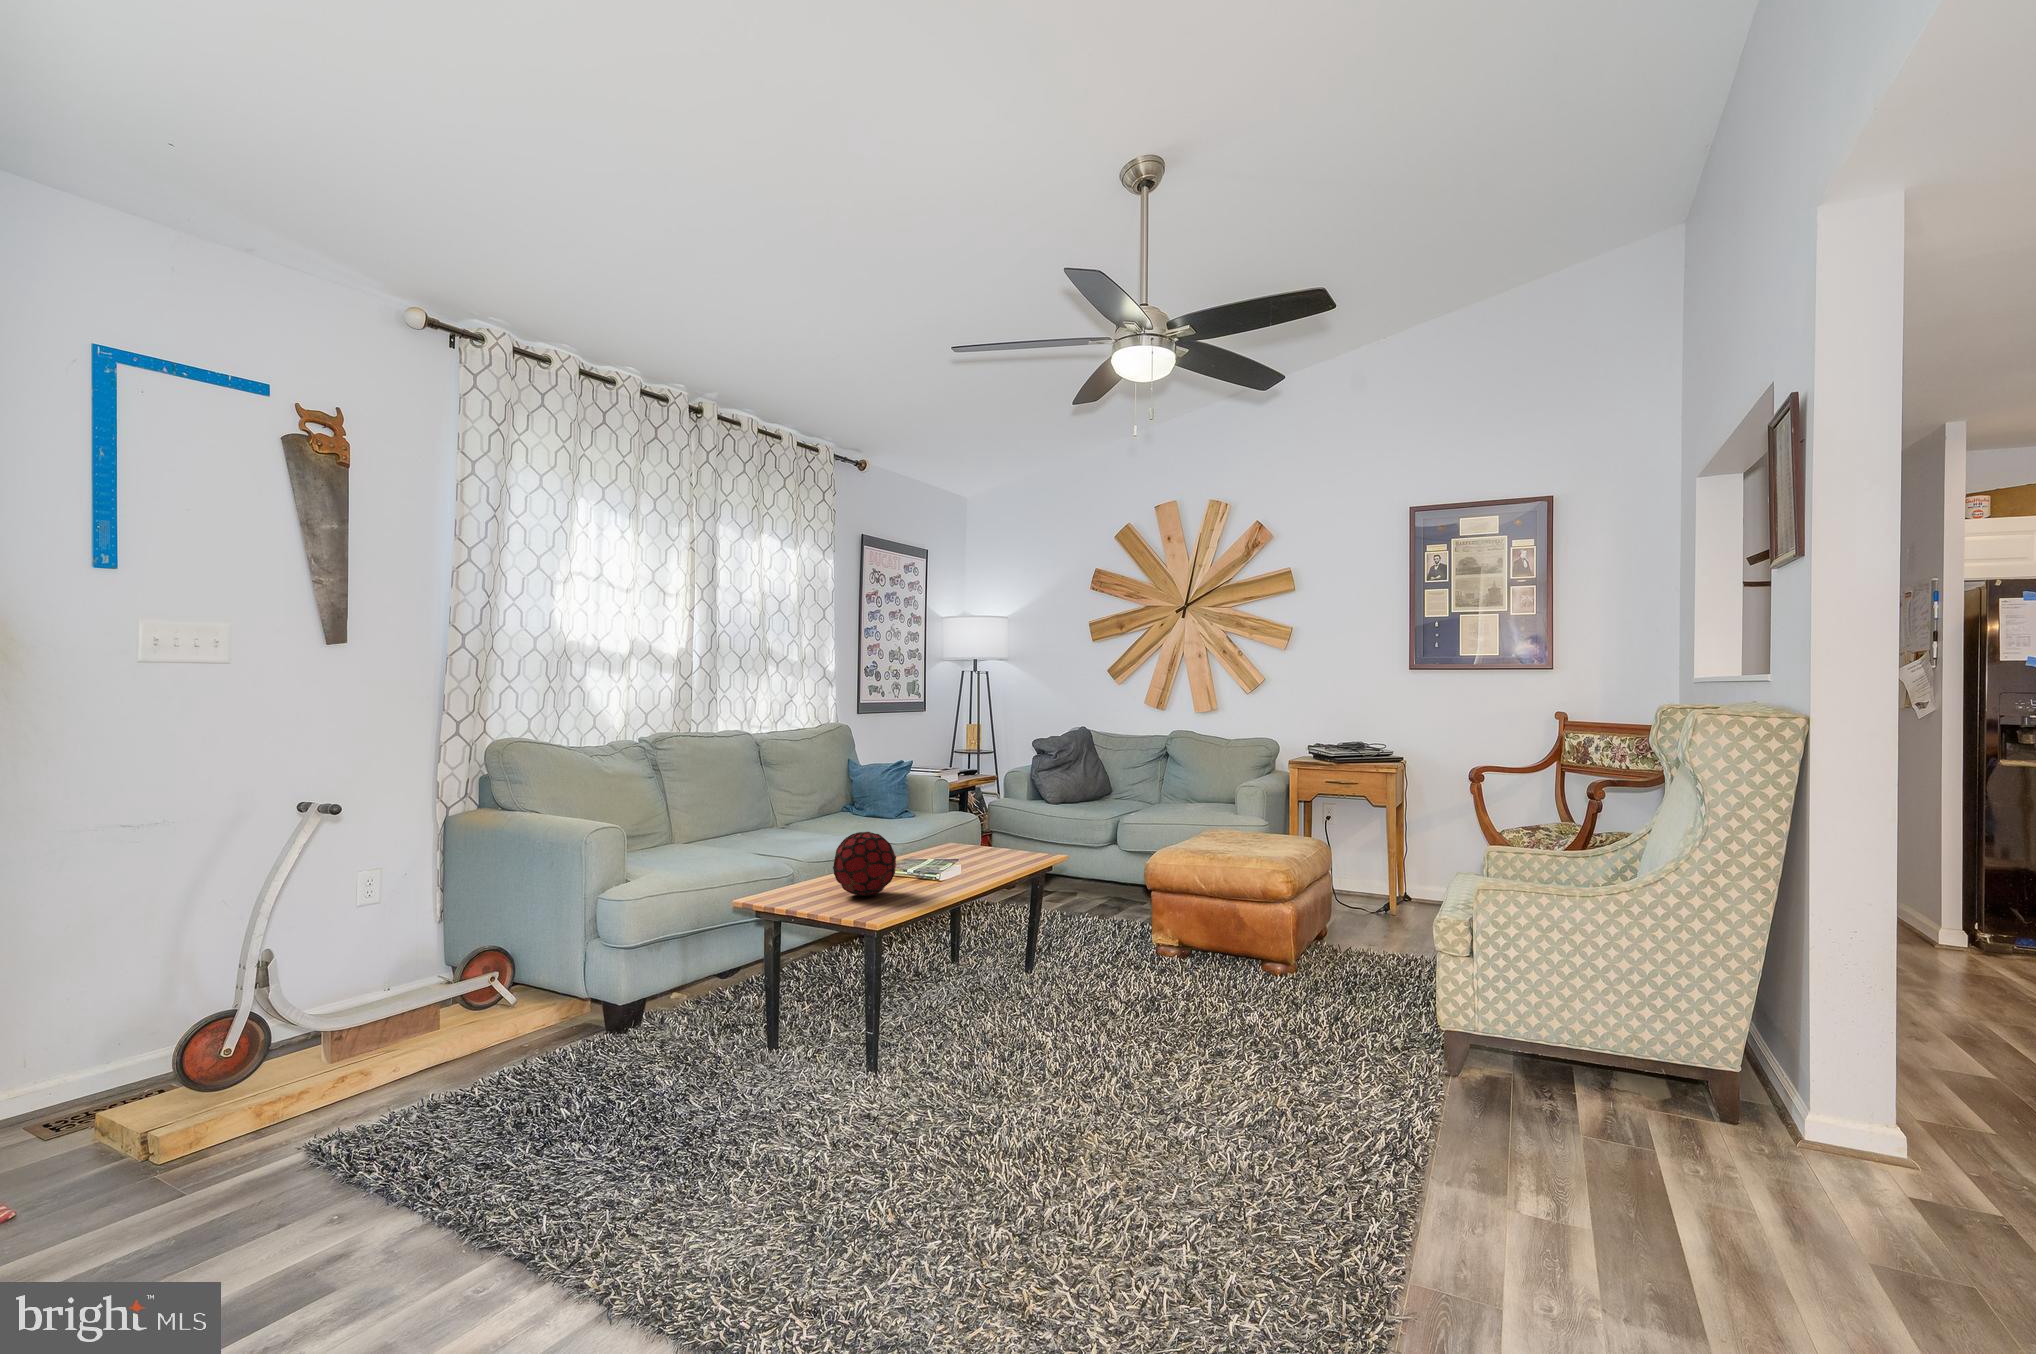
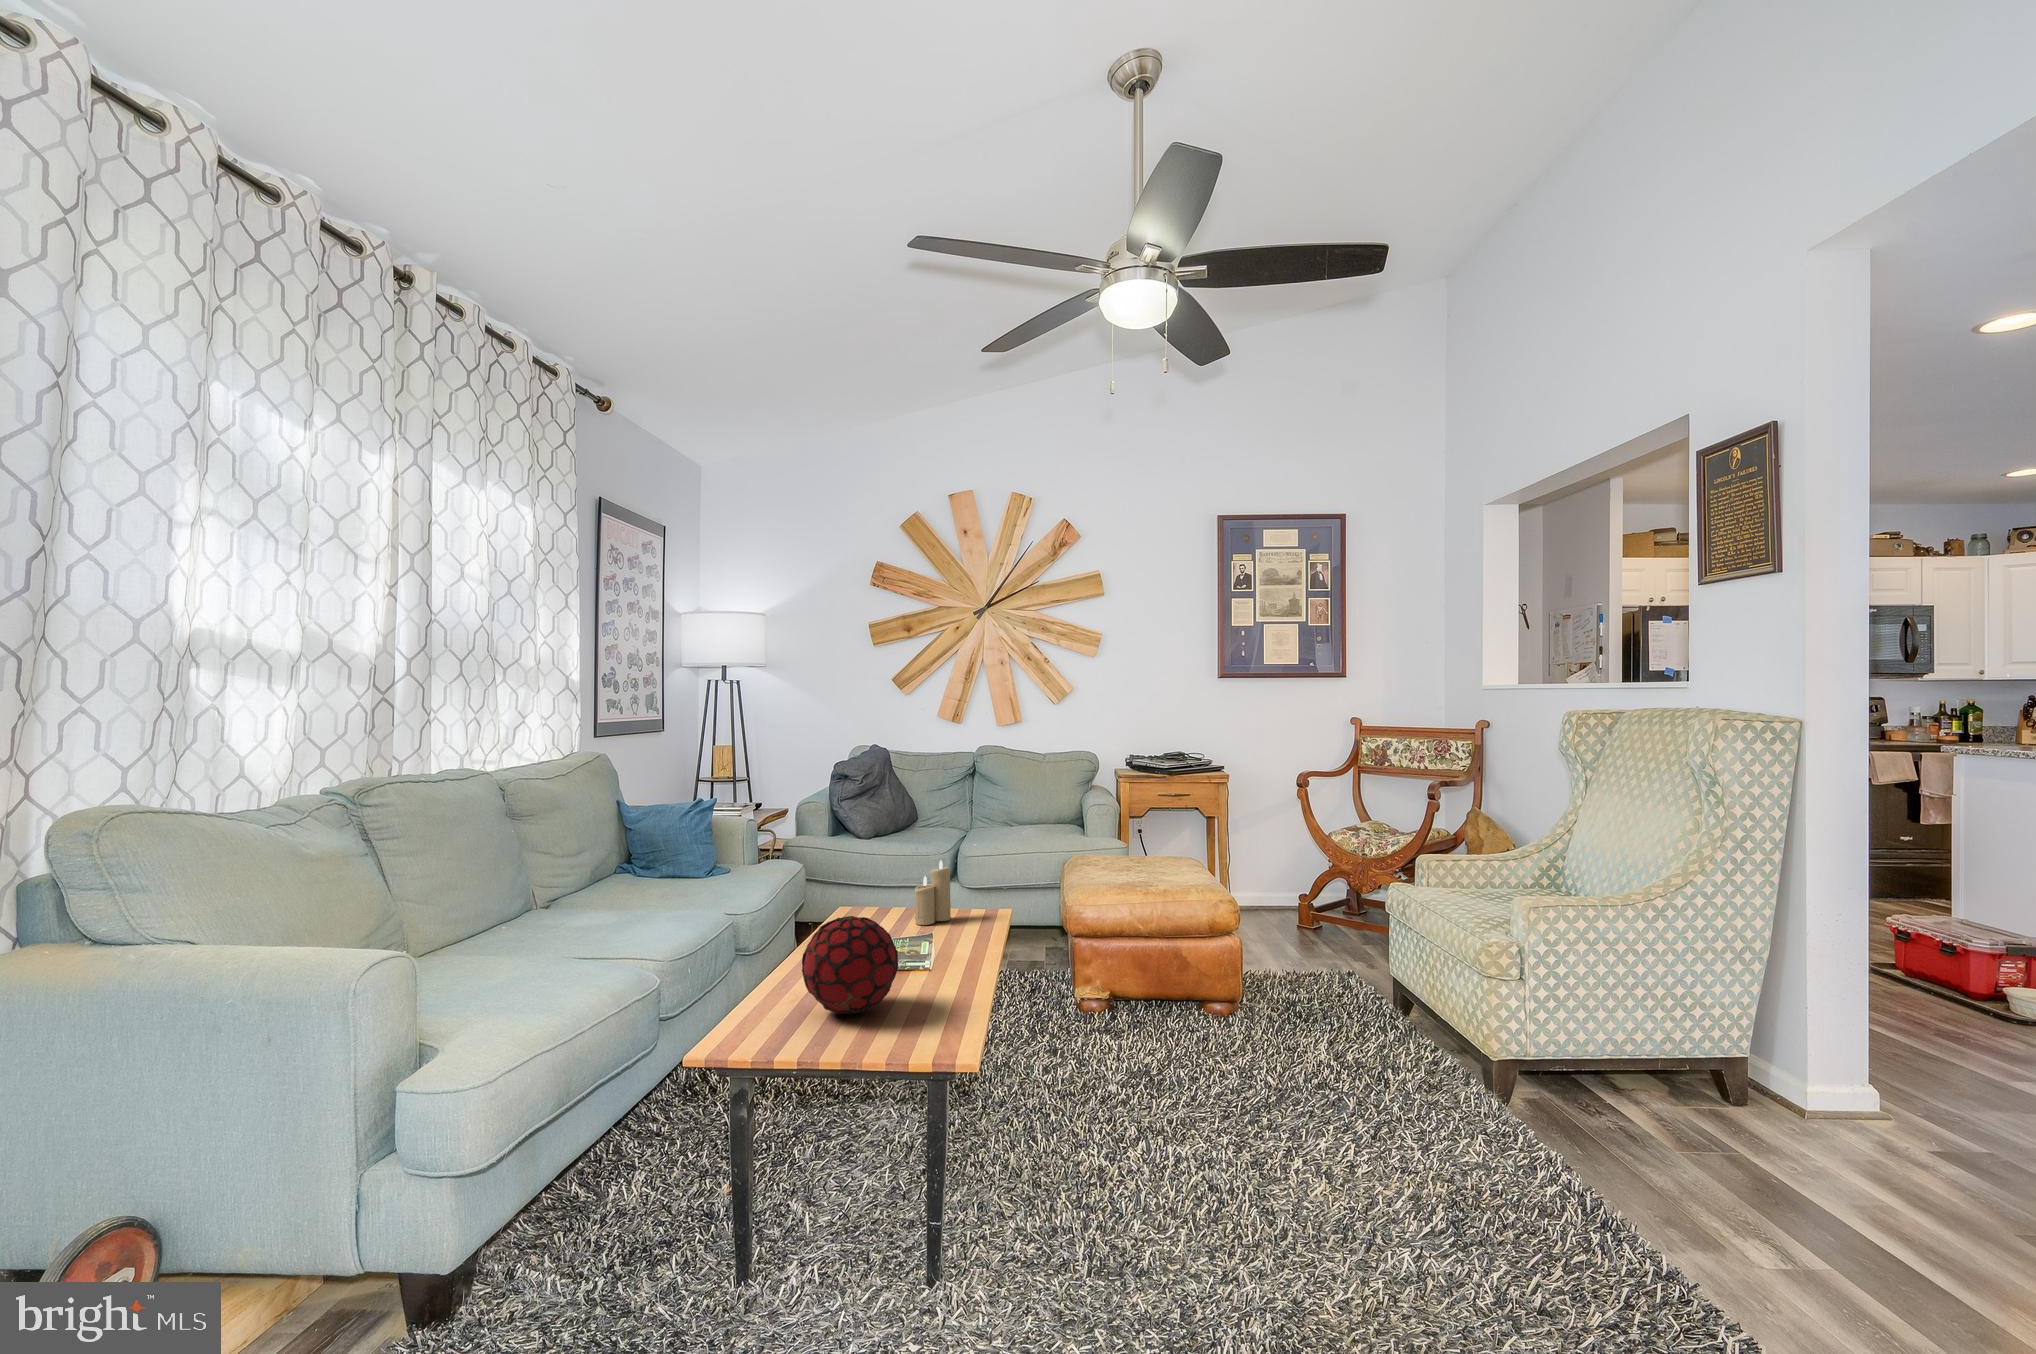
candle: none [991,813,1022,862] -> present [914,860,951,925]

